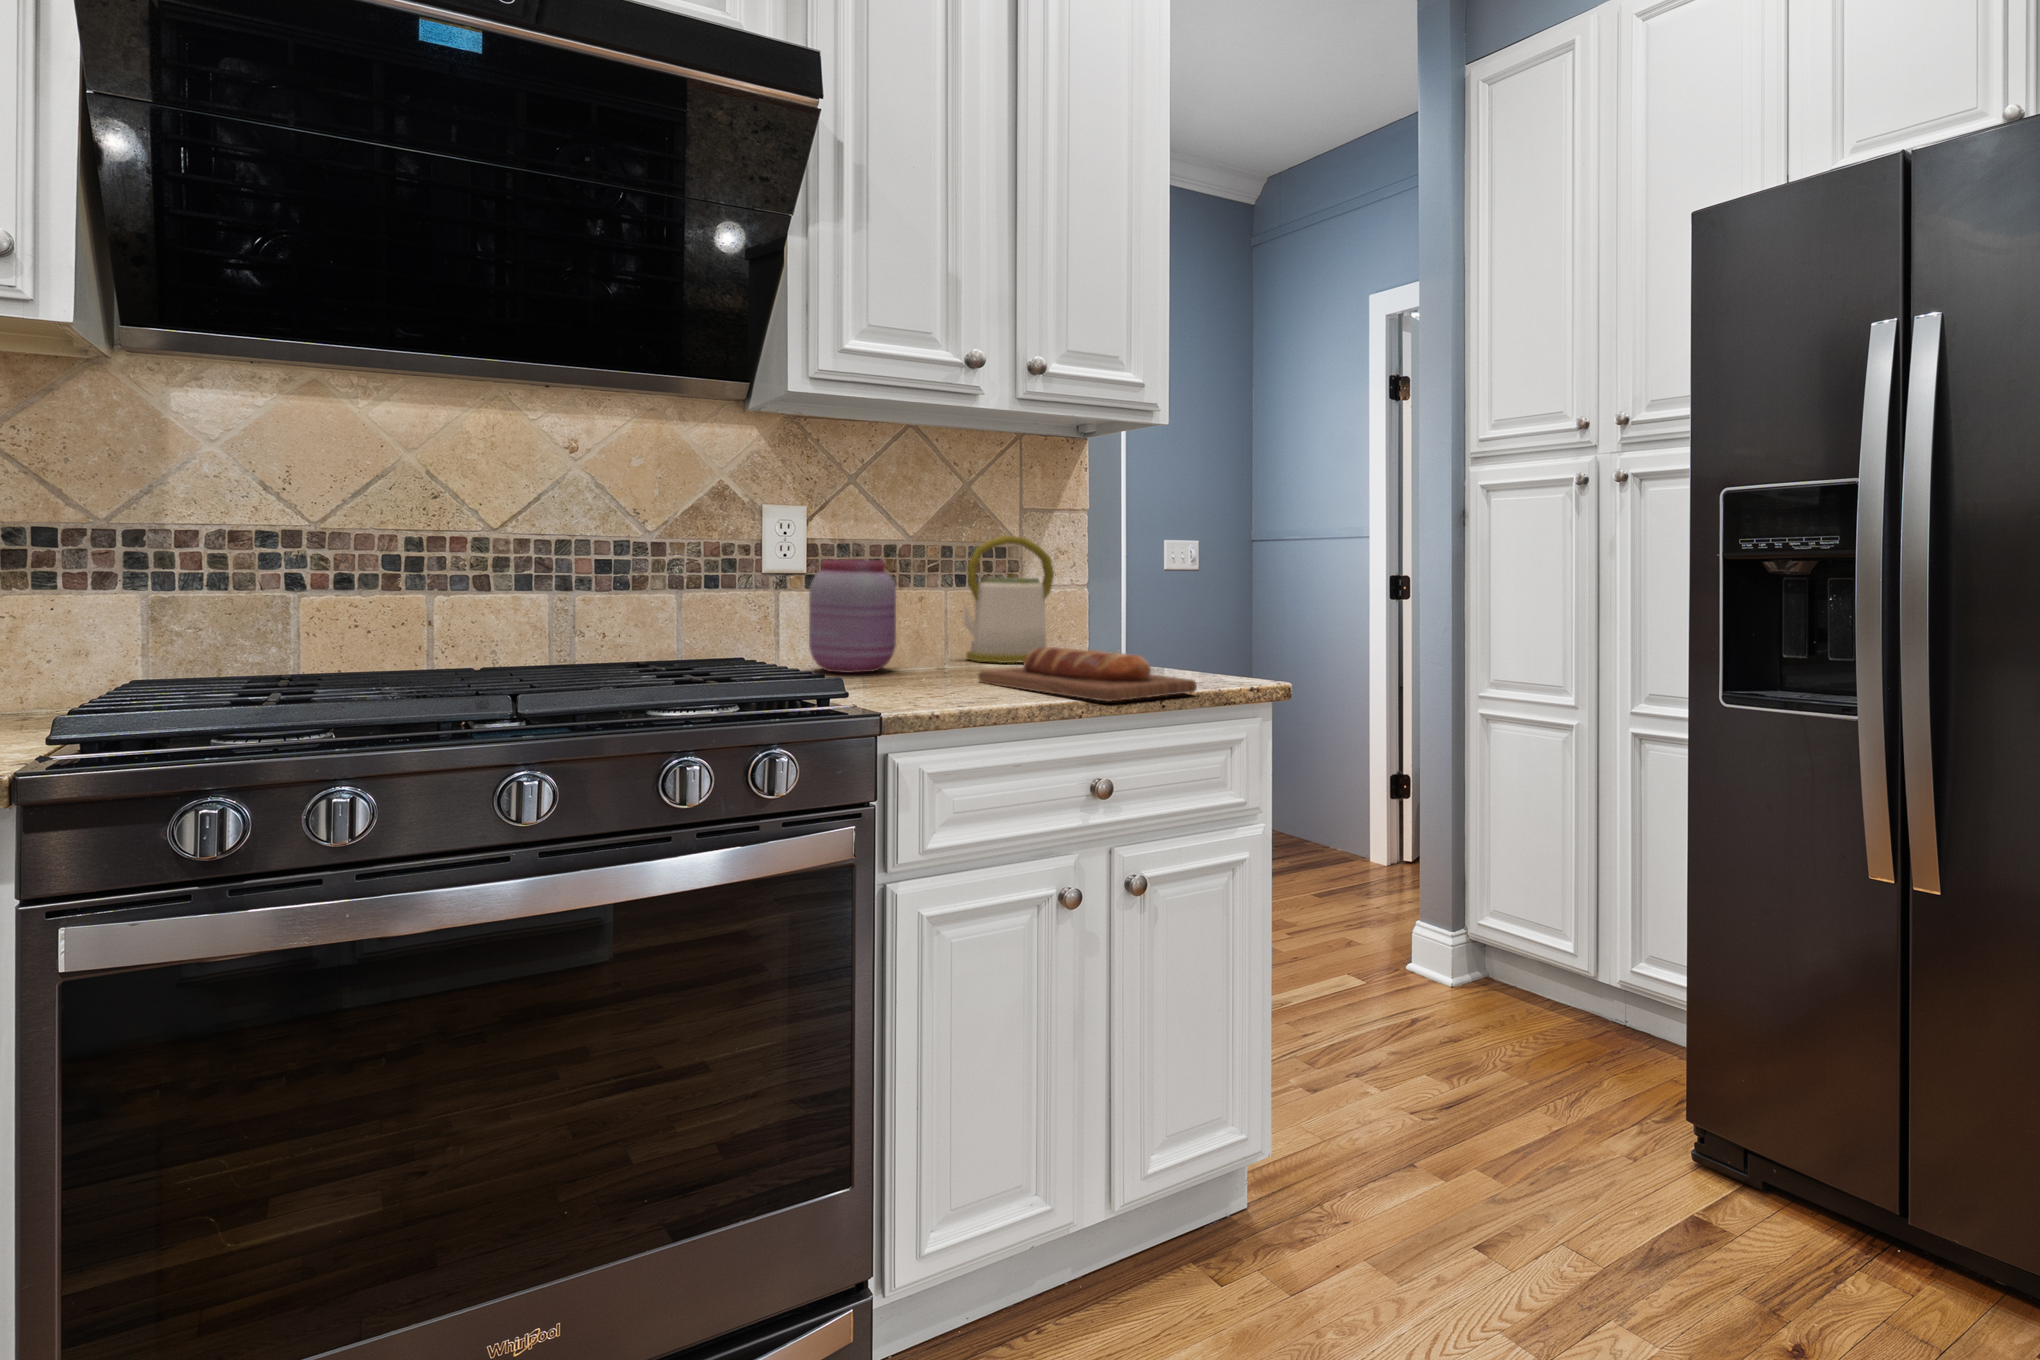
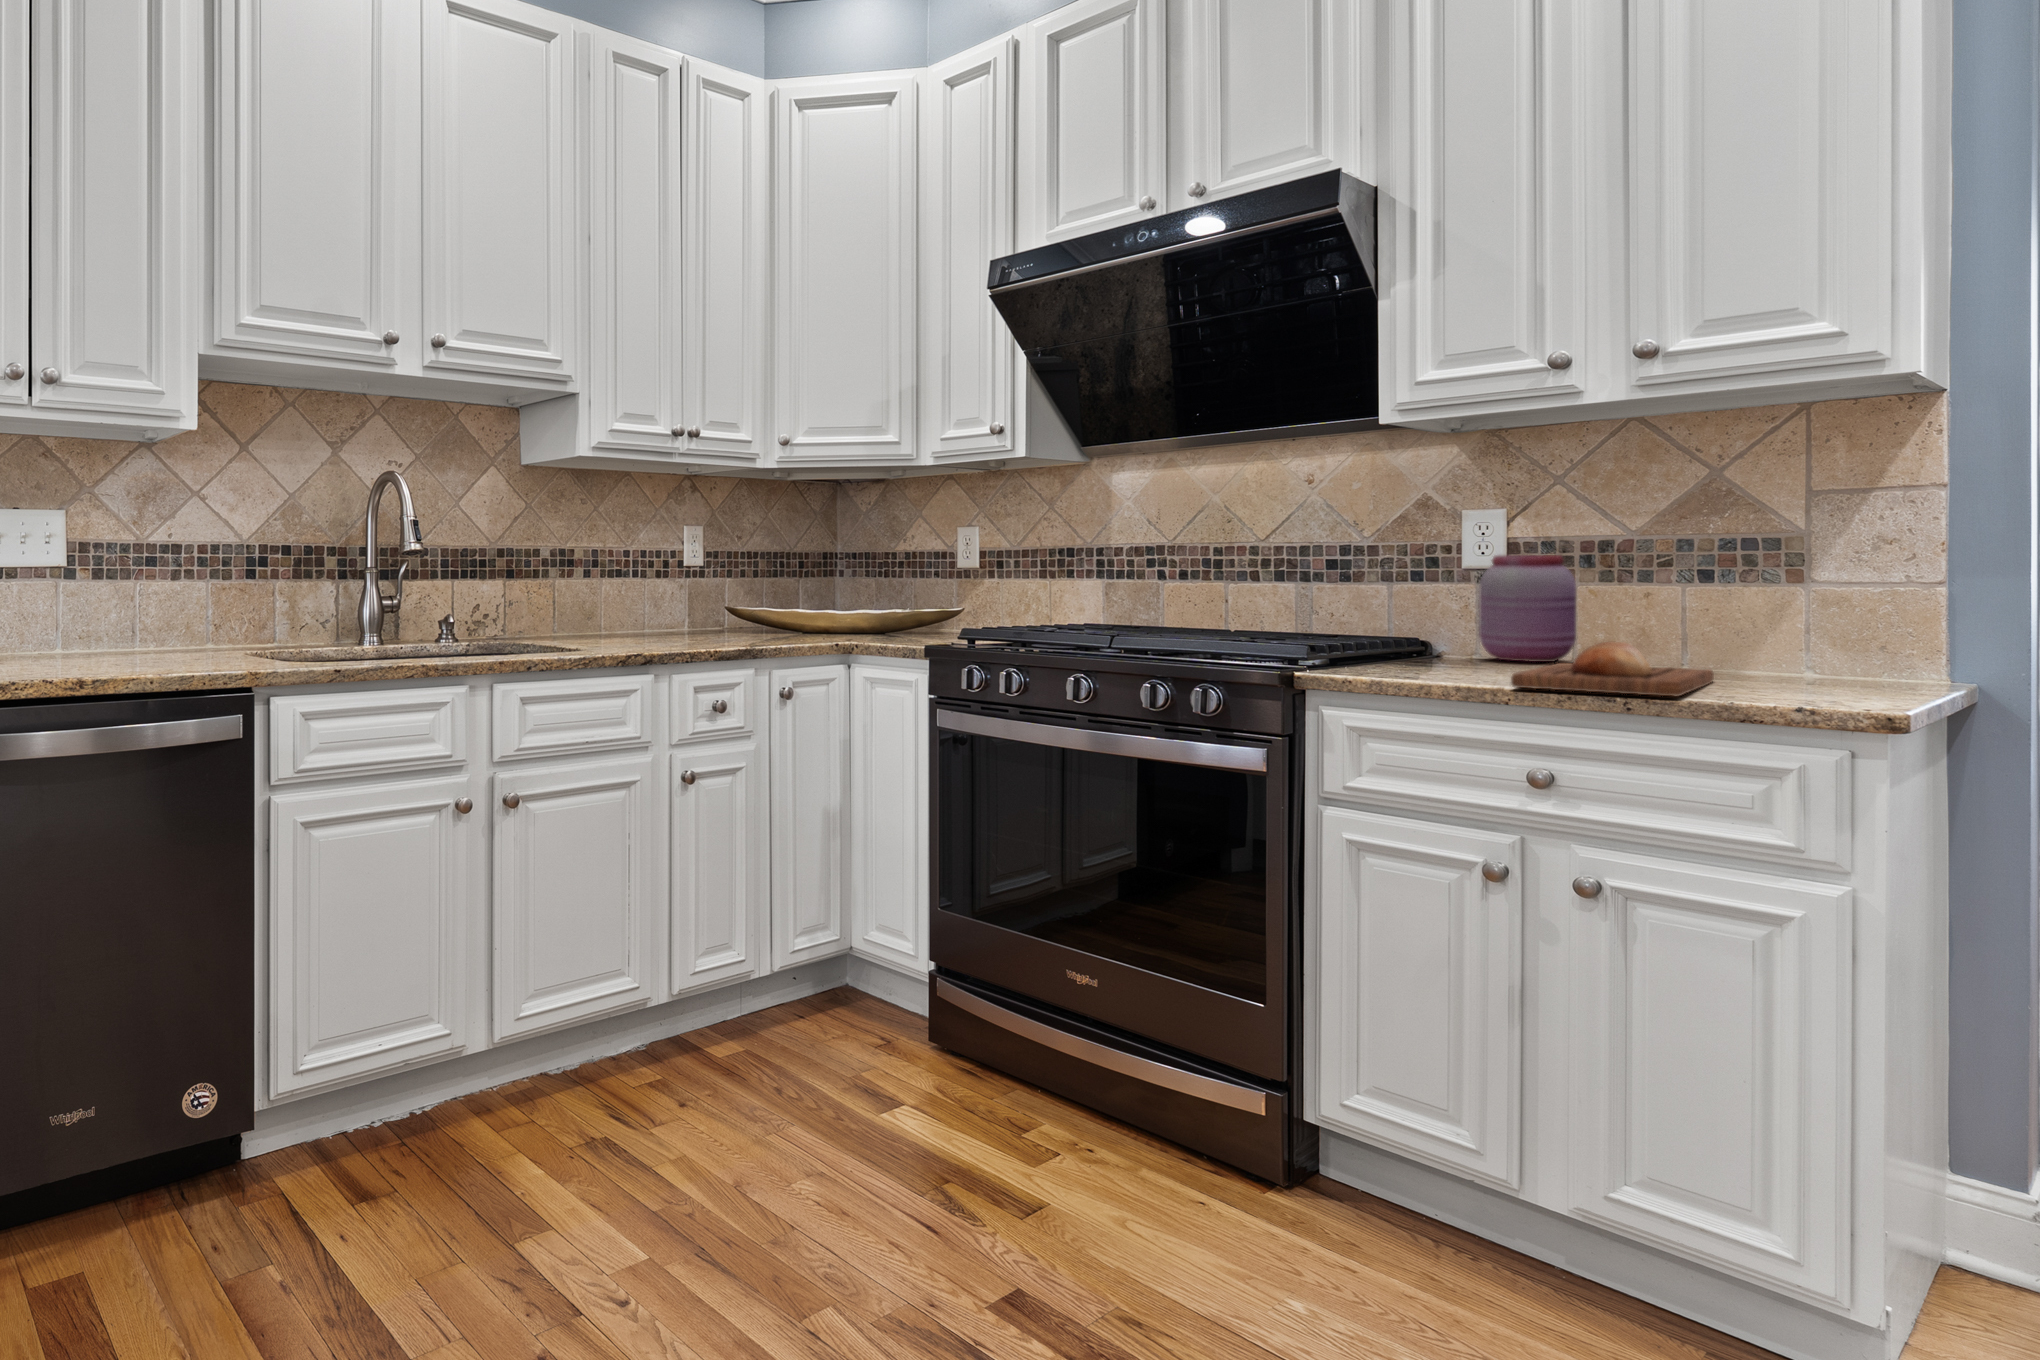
kettle: present [964,536,1054,663] -> none [1700,524,1850,674]

